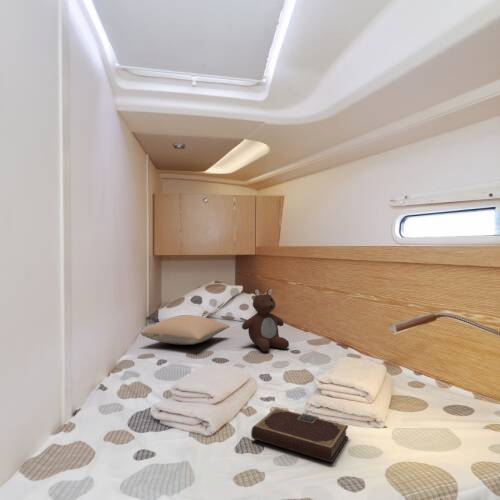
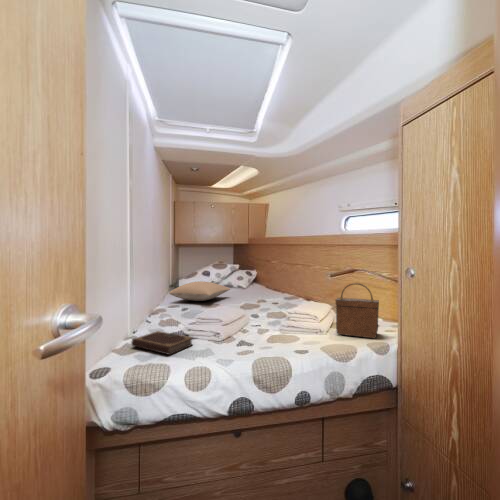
teddy bear: present [242,289,289,351] -> none [239,262,271,303]
handbag: none [402,340,479,439] -> present [336,283,379,338]
notebook: present [251,408,348,463] -> present [131,331,192,355]

